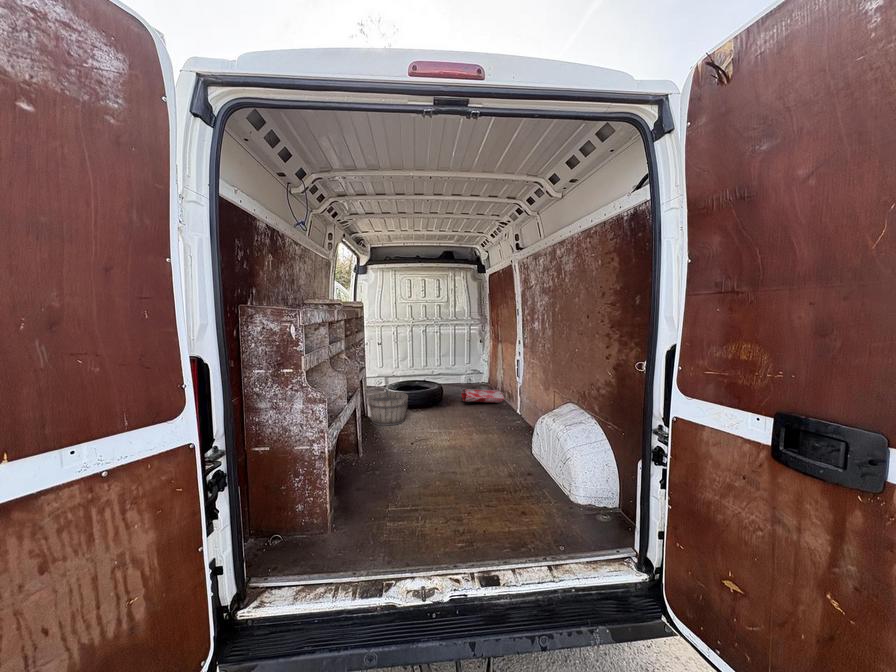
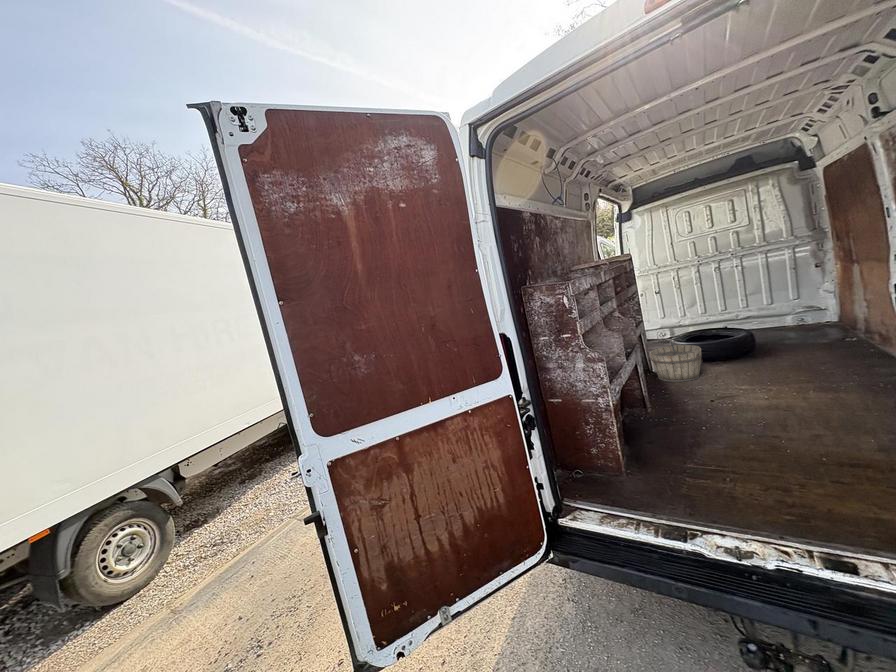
bag: present [461,387,505,404] -> none [787,331,877,354]

